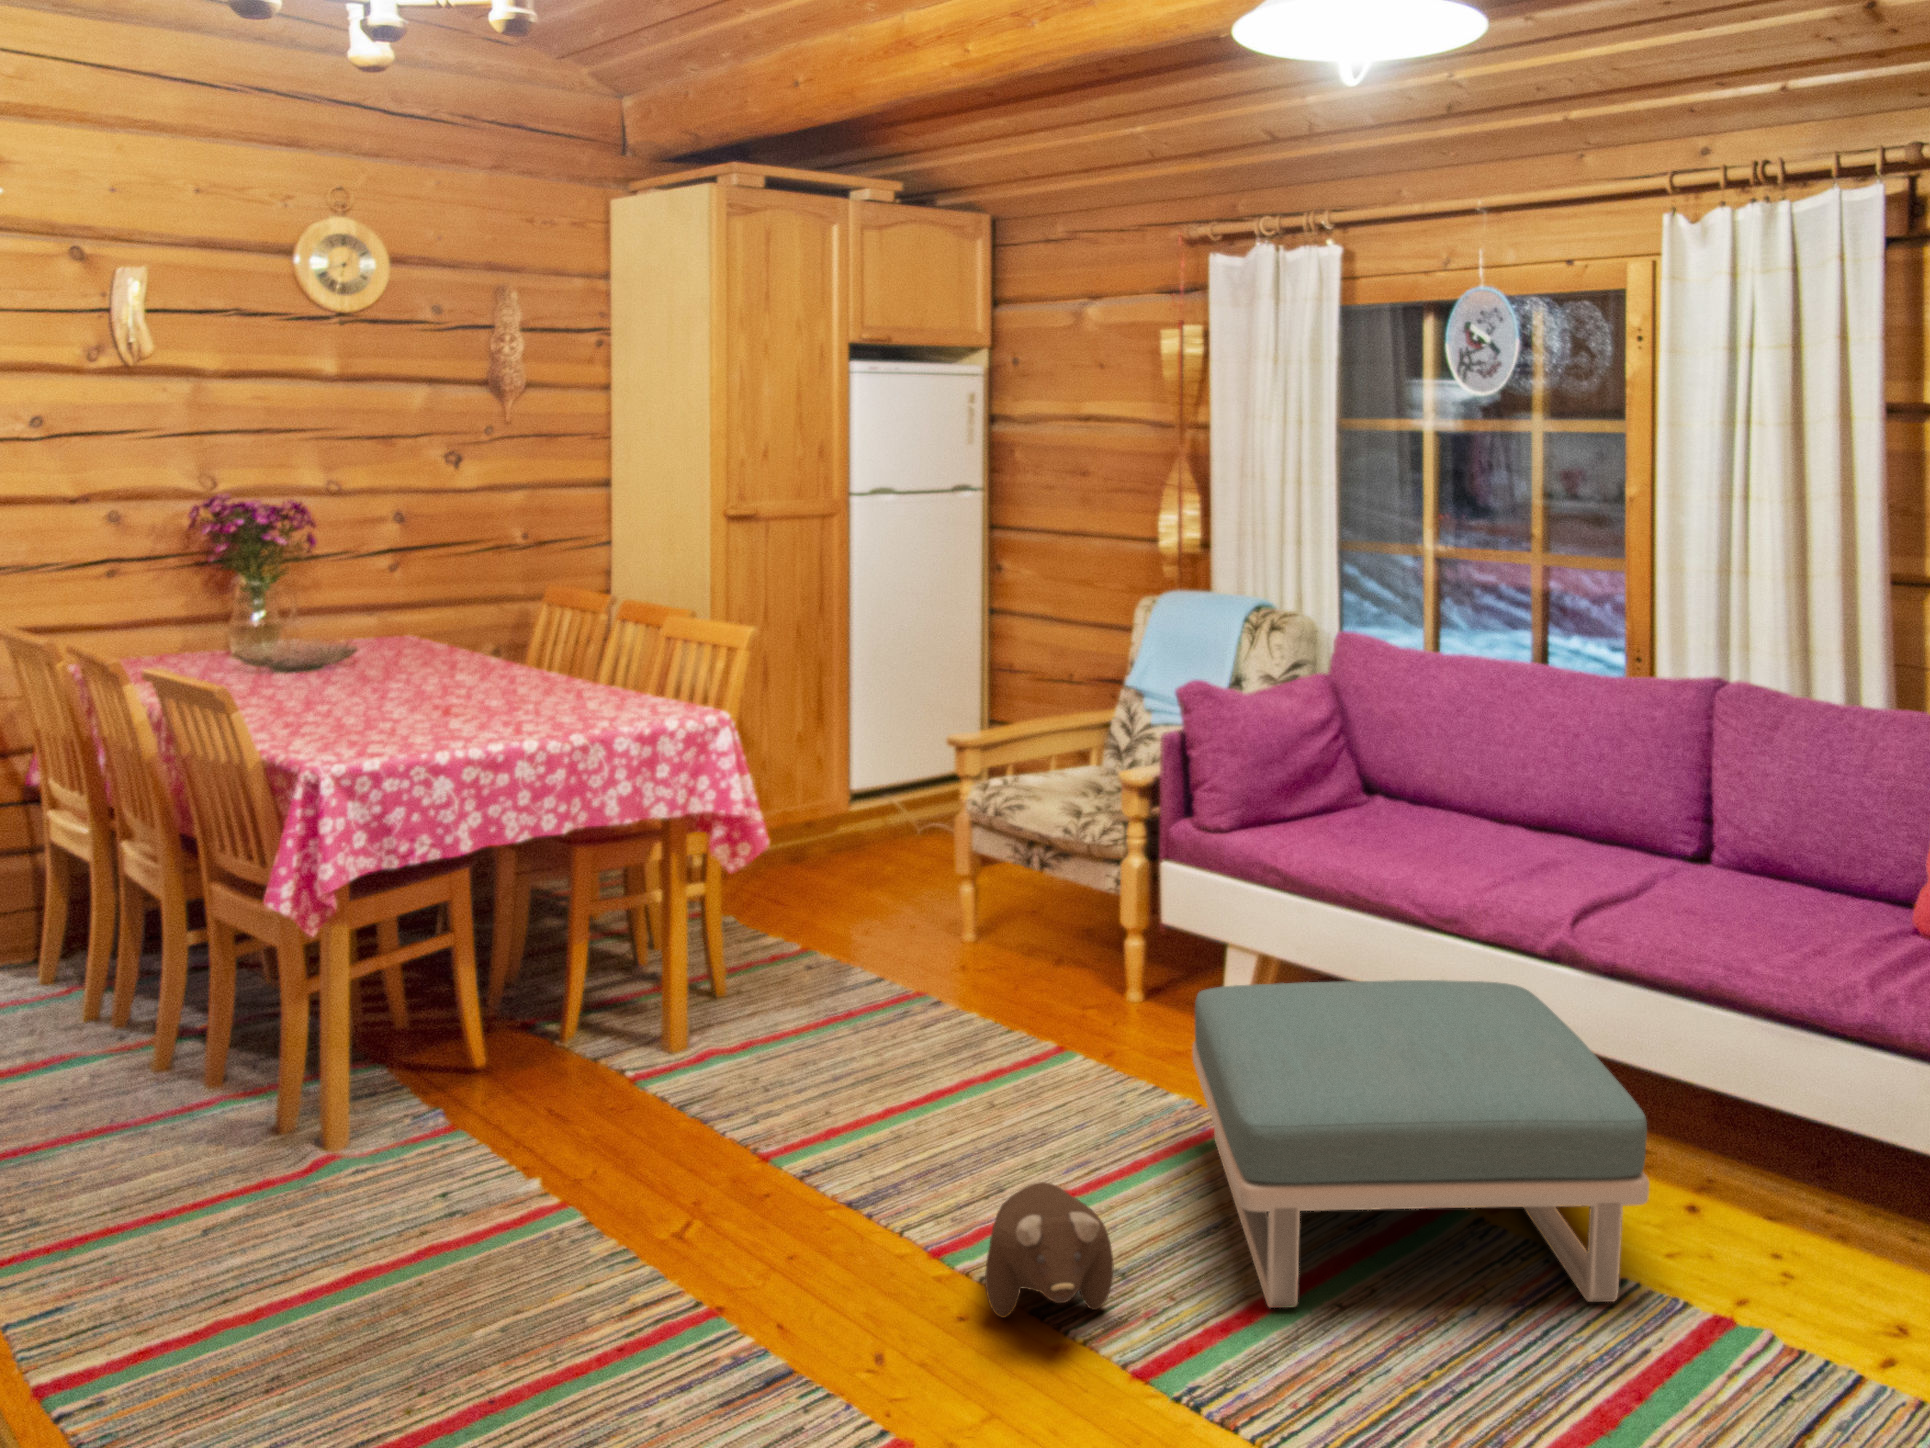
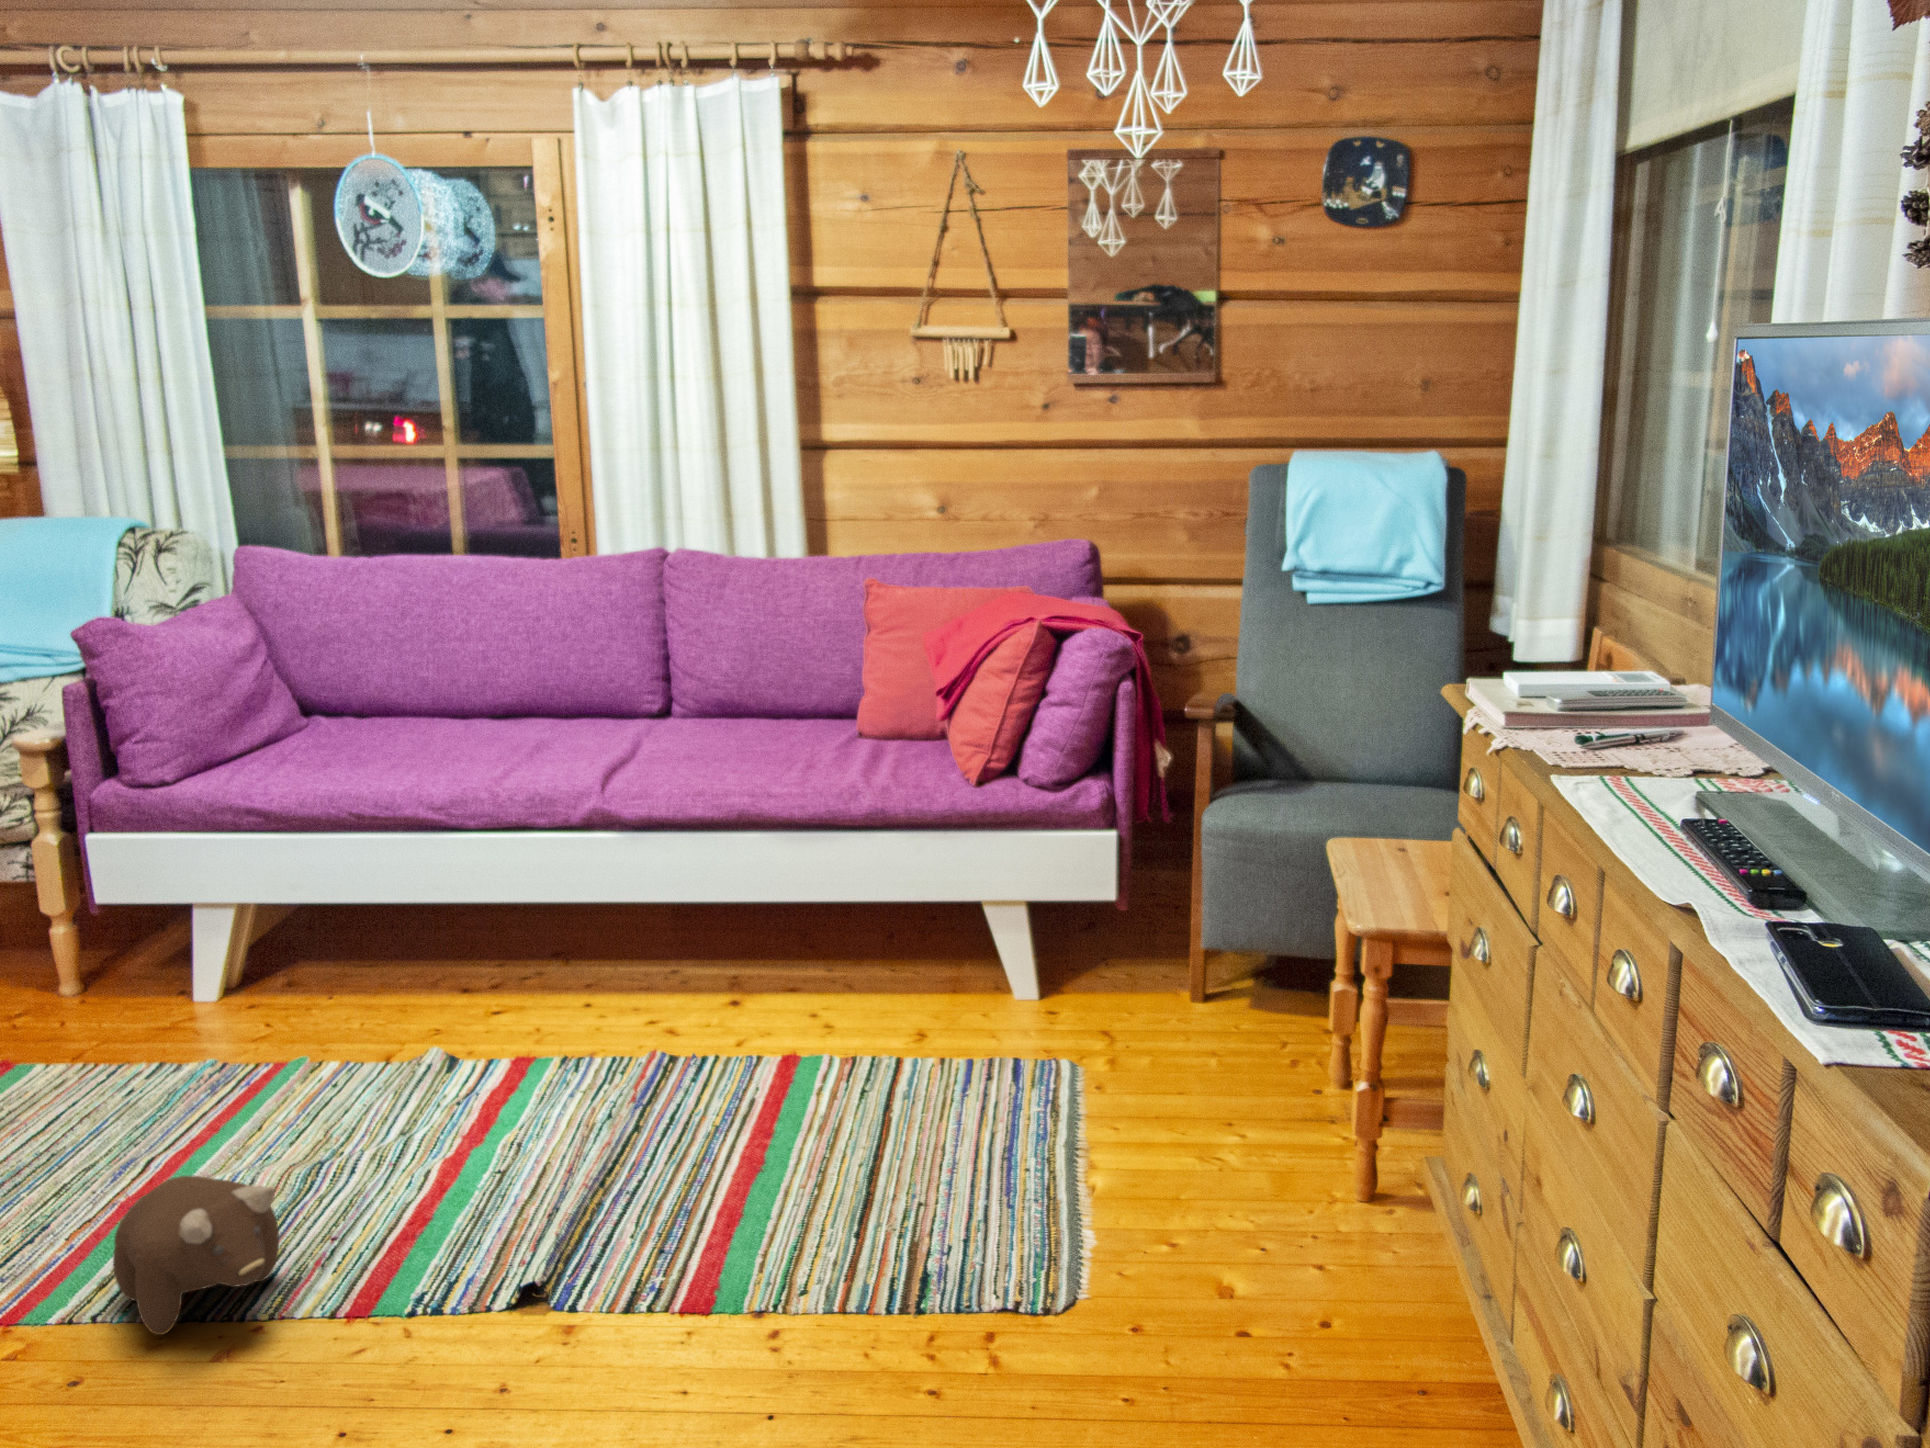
footstool: present [1193,980,1649,1308] -> none [232,854,720,1201]

